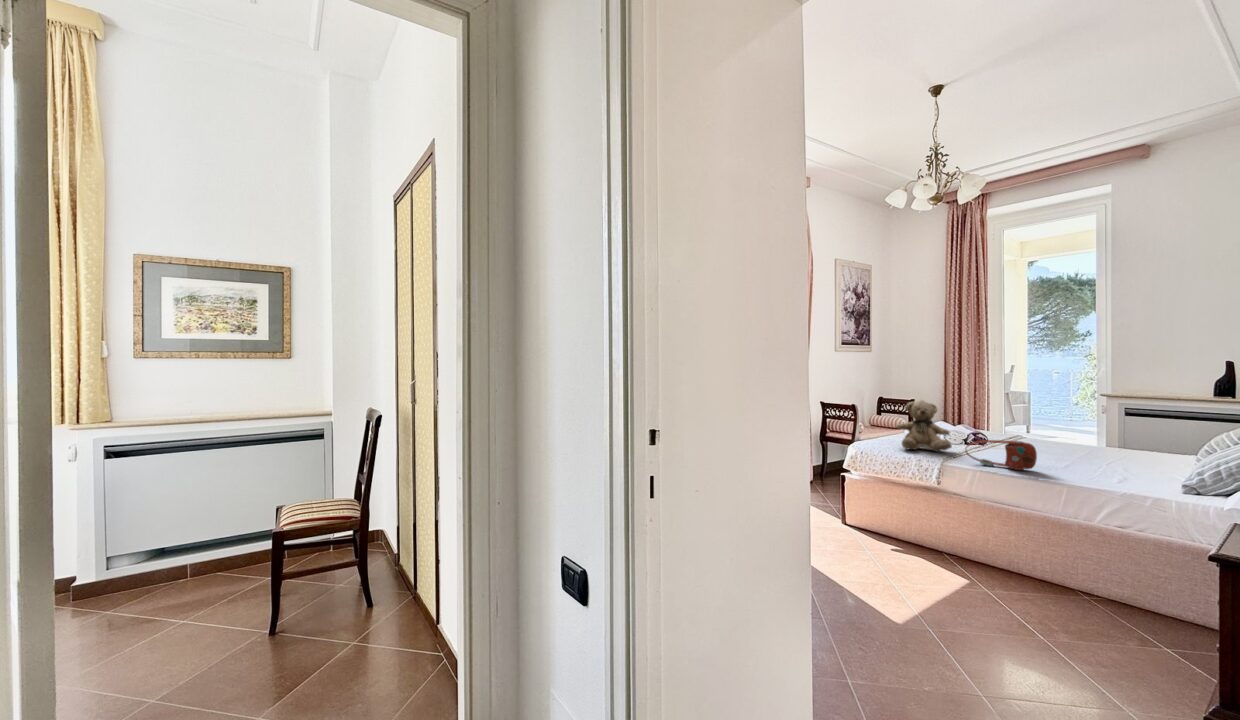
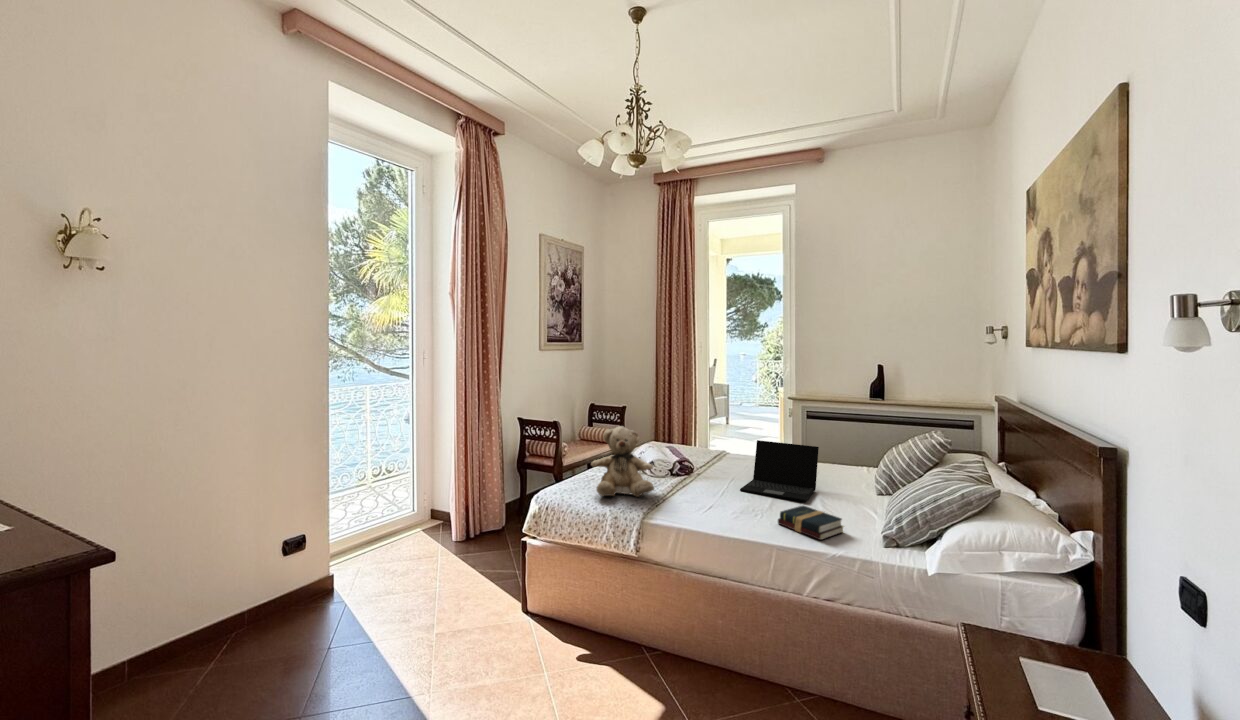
laptop: none [1036,420,1125,467] -> present [740,440,819,502]
handbag: present [965,440,1037,470] -> none [668,486,744,525]
hardback book: none [1071,464,1141,485] -> present [778,506,843,540]

